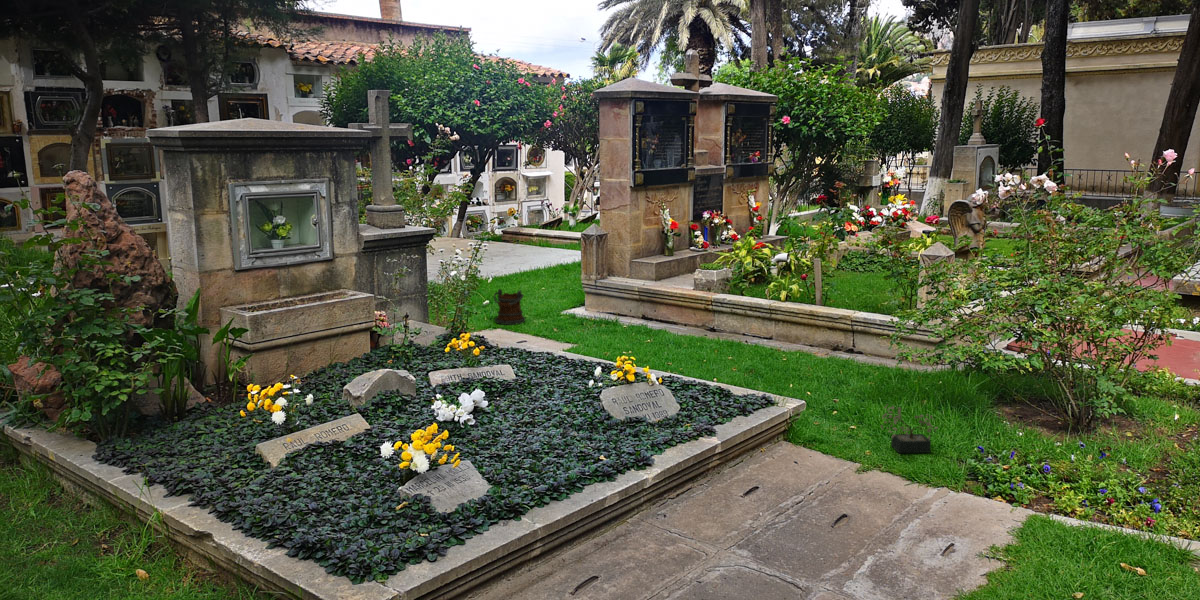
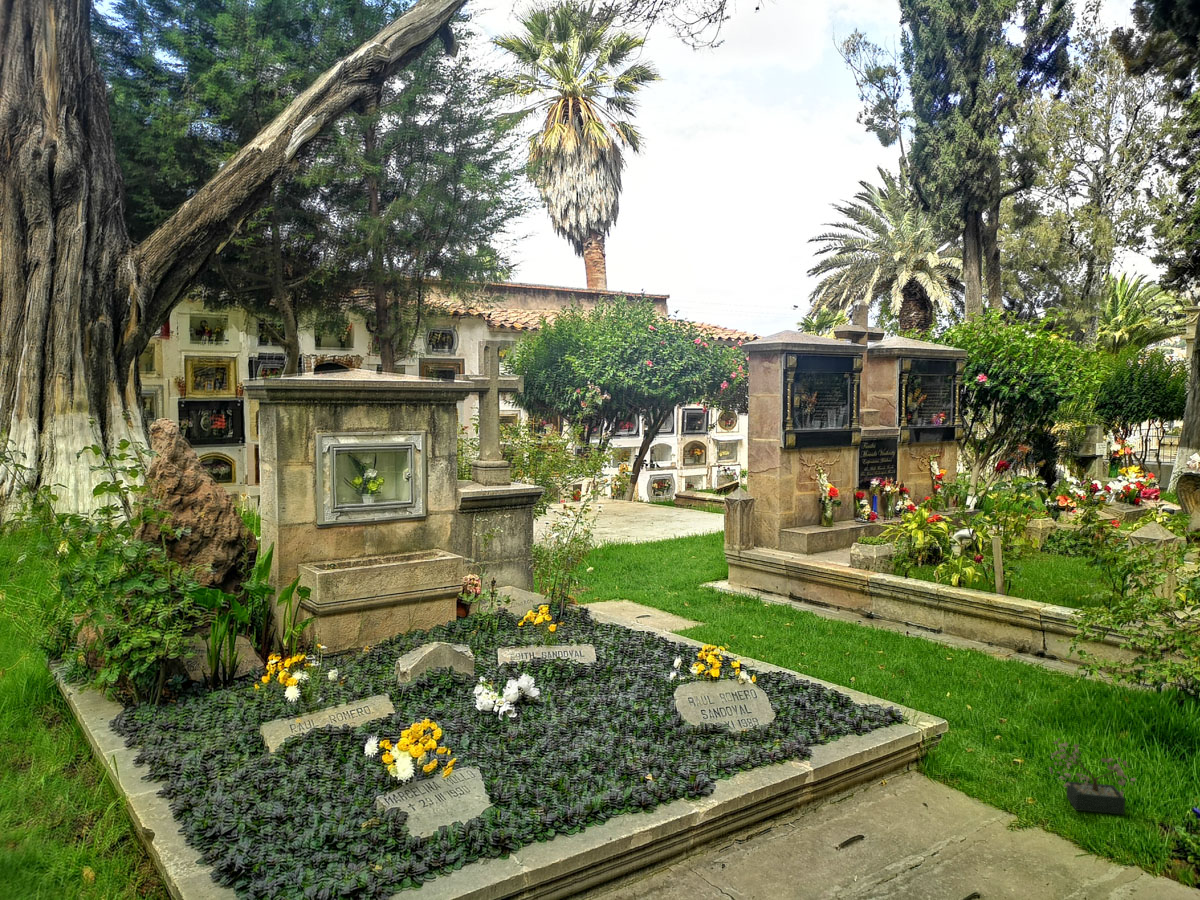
bucket: present [494,289,525,325] -> none [623,556,658,596]

